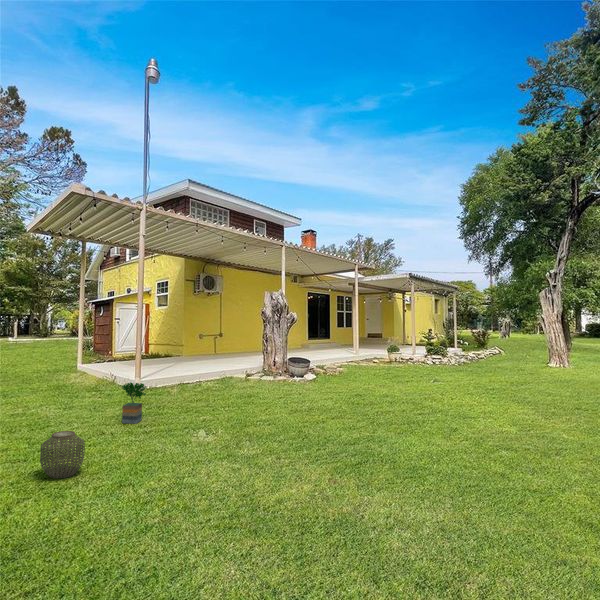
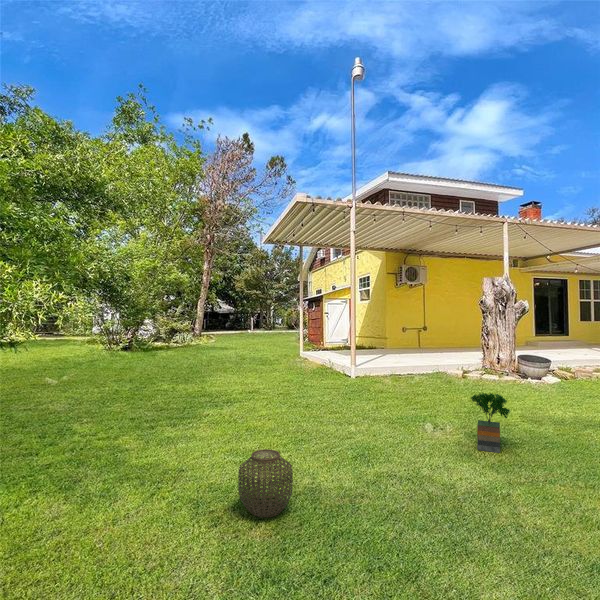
potted tree: present [122,383,147,424] -> present [471,393,510,453]

